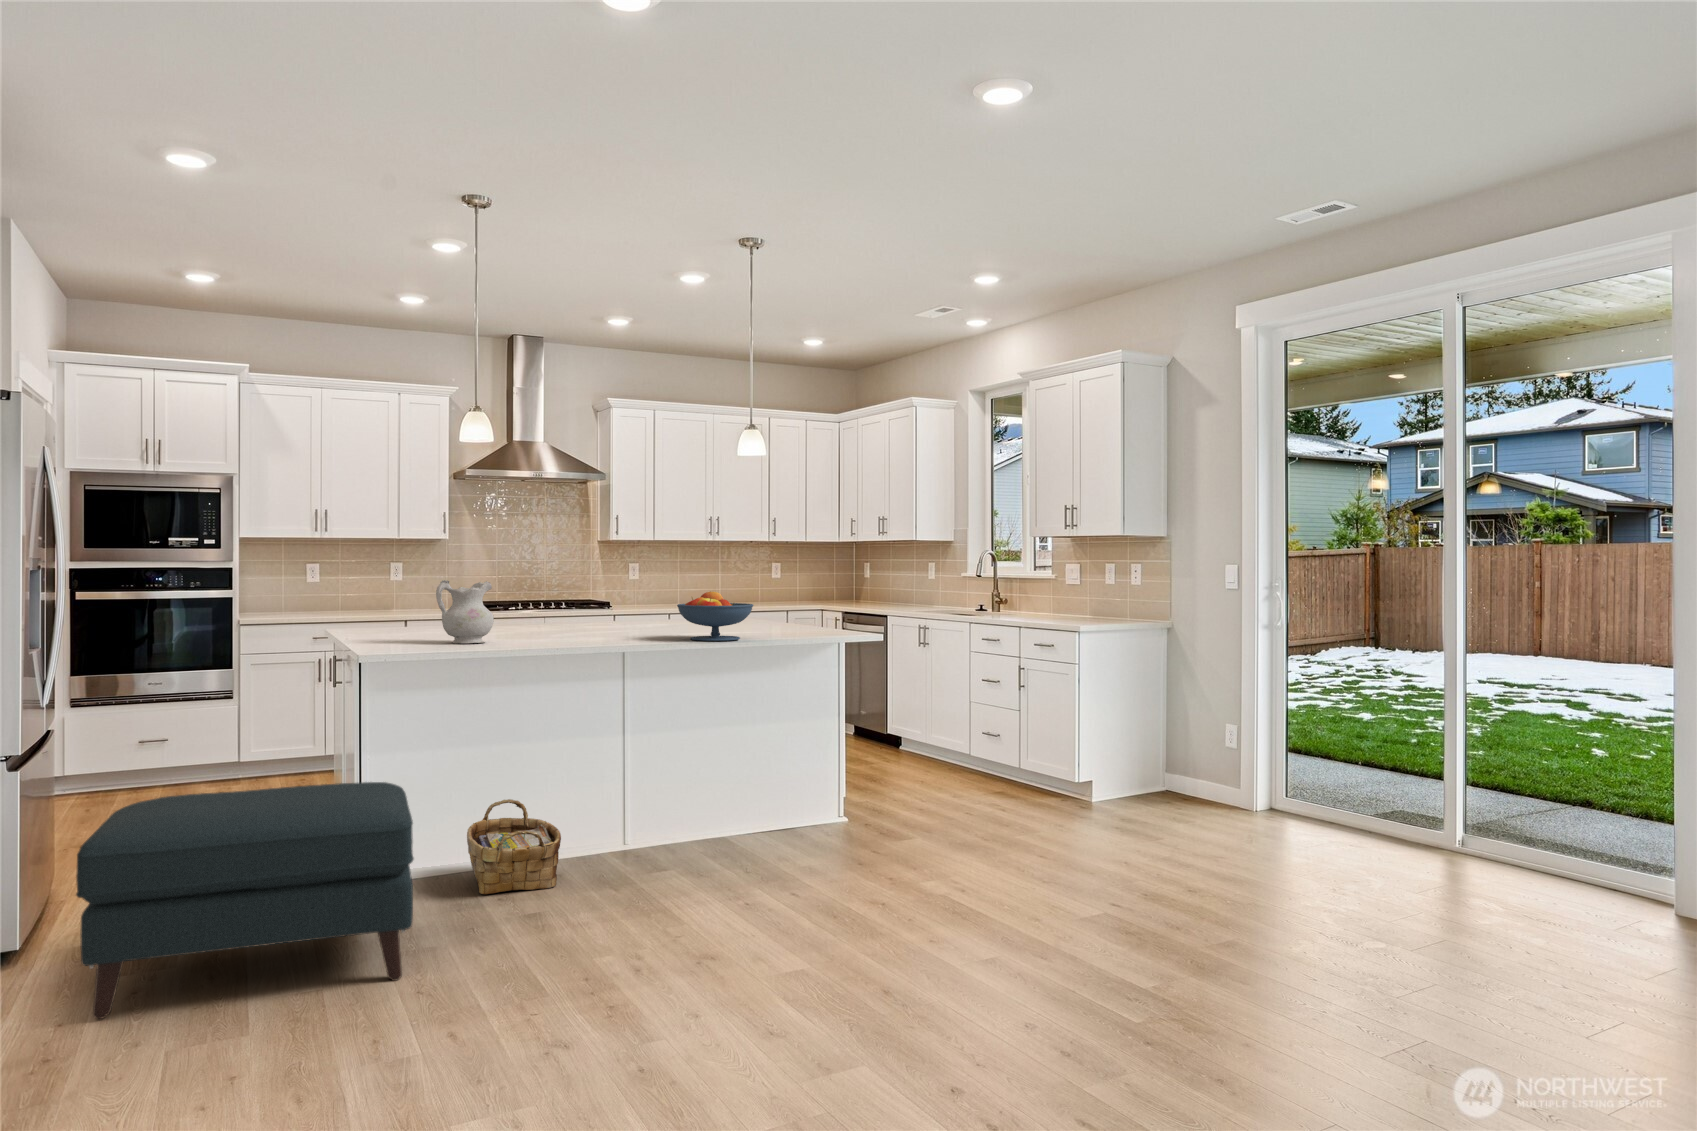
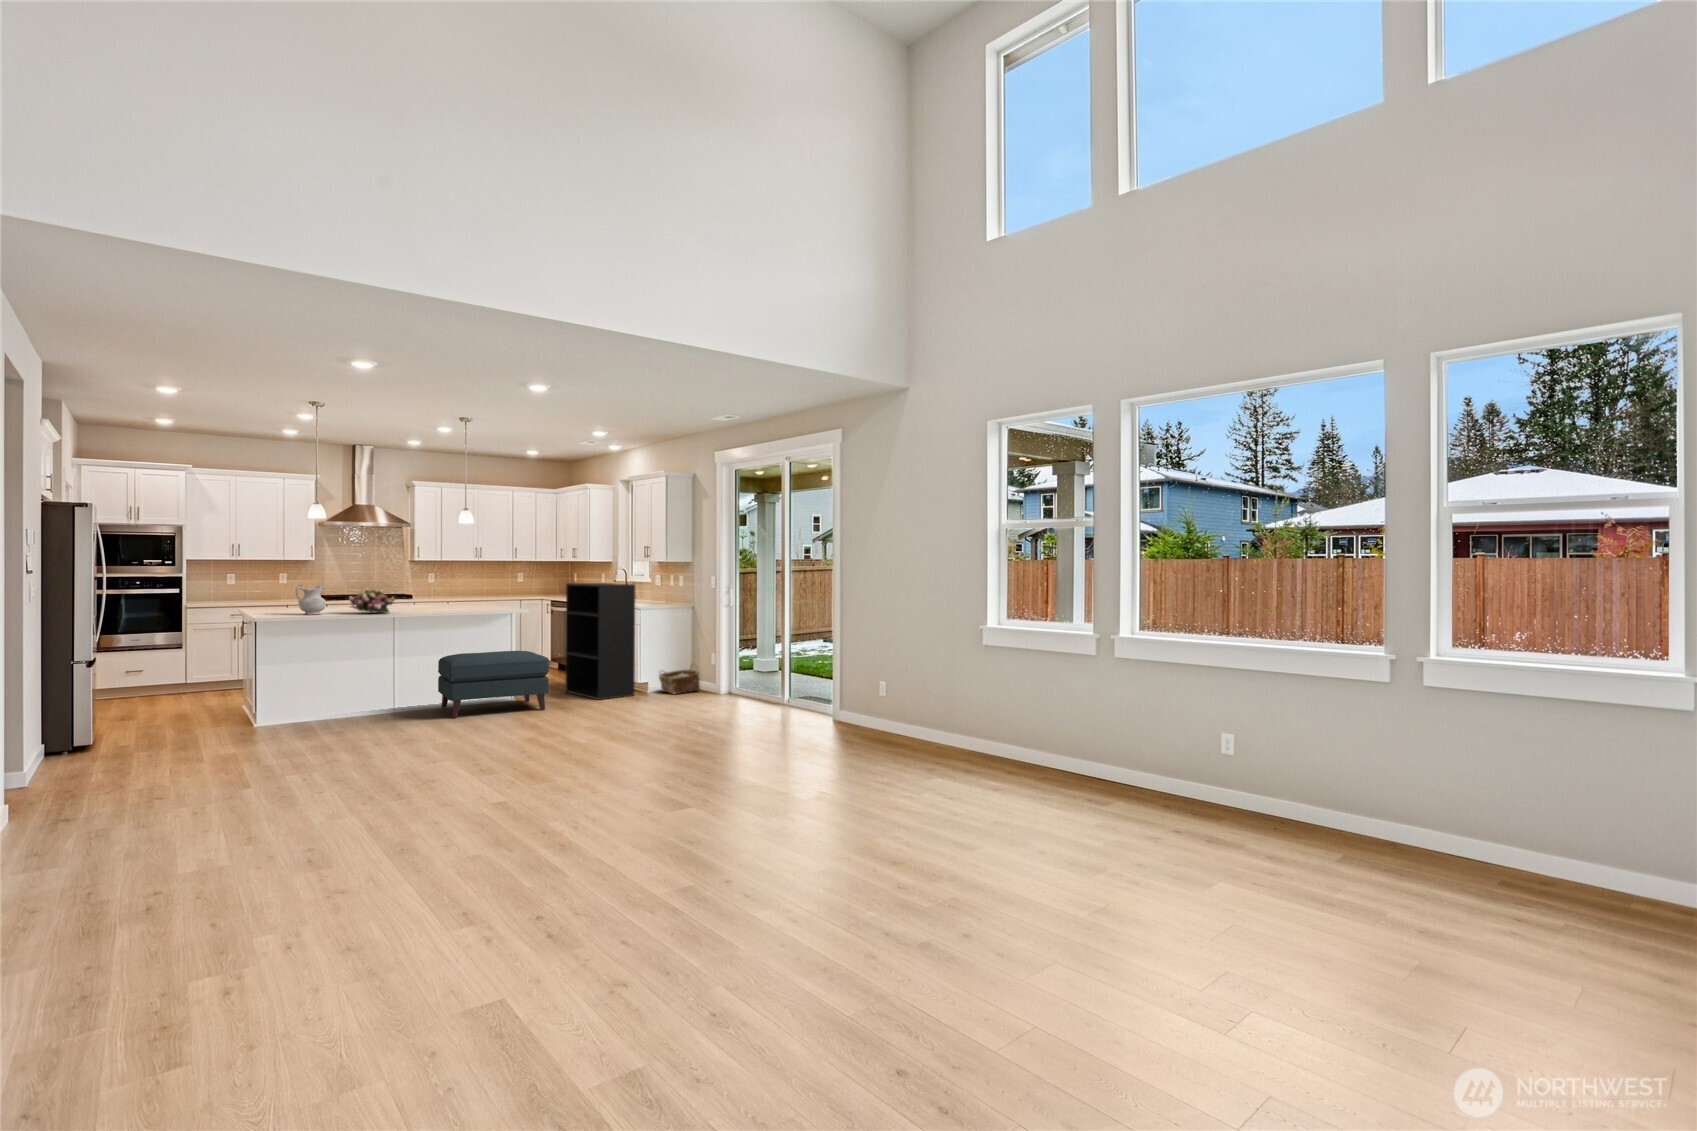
bookshelf: none [924,578,1079,826] -> present [565,583,635,700]
flower arrangement: none [536,587,623,641] -> present [349,588,395,613]
fruit bowl: present [677,592,753,641] -> none [423,590,463,613]
ottoman: present [76,782,414,1019] -> present [438,651,549,718]
woven basket: present [467,799,561,895] -> present [659,669,700,694]

